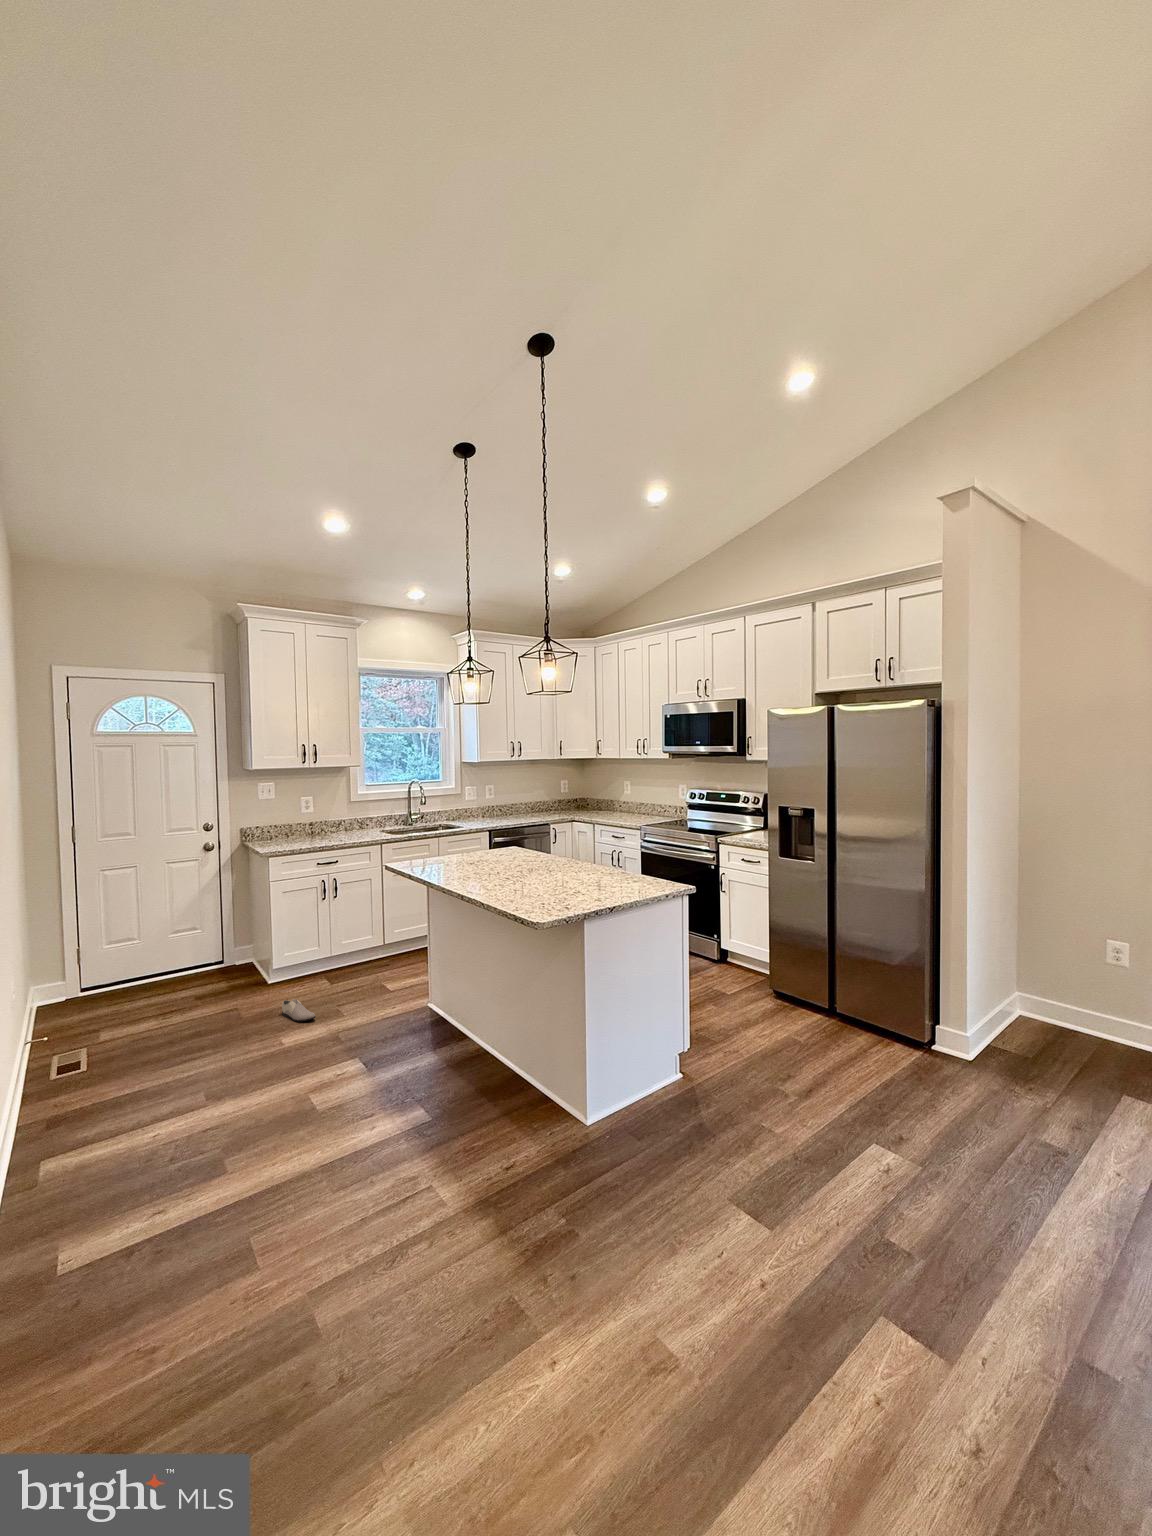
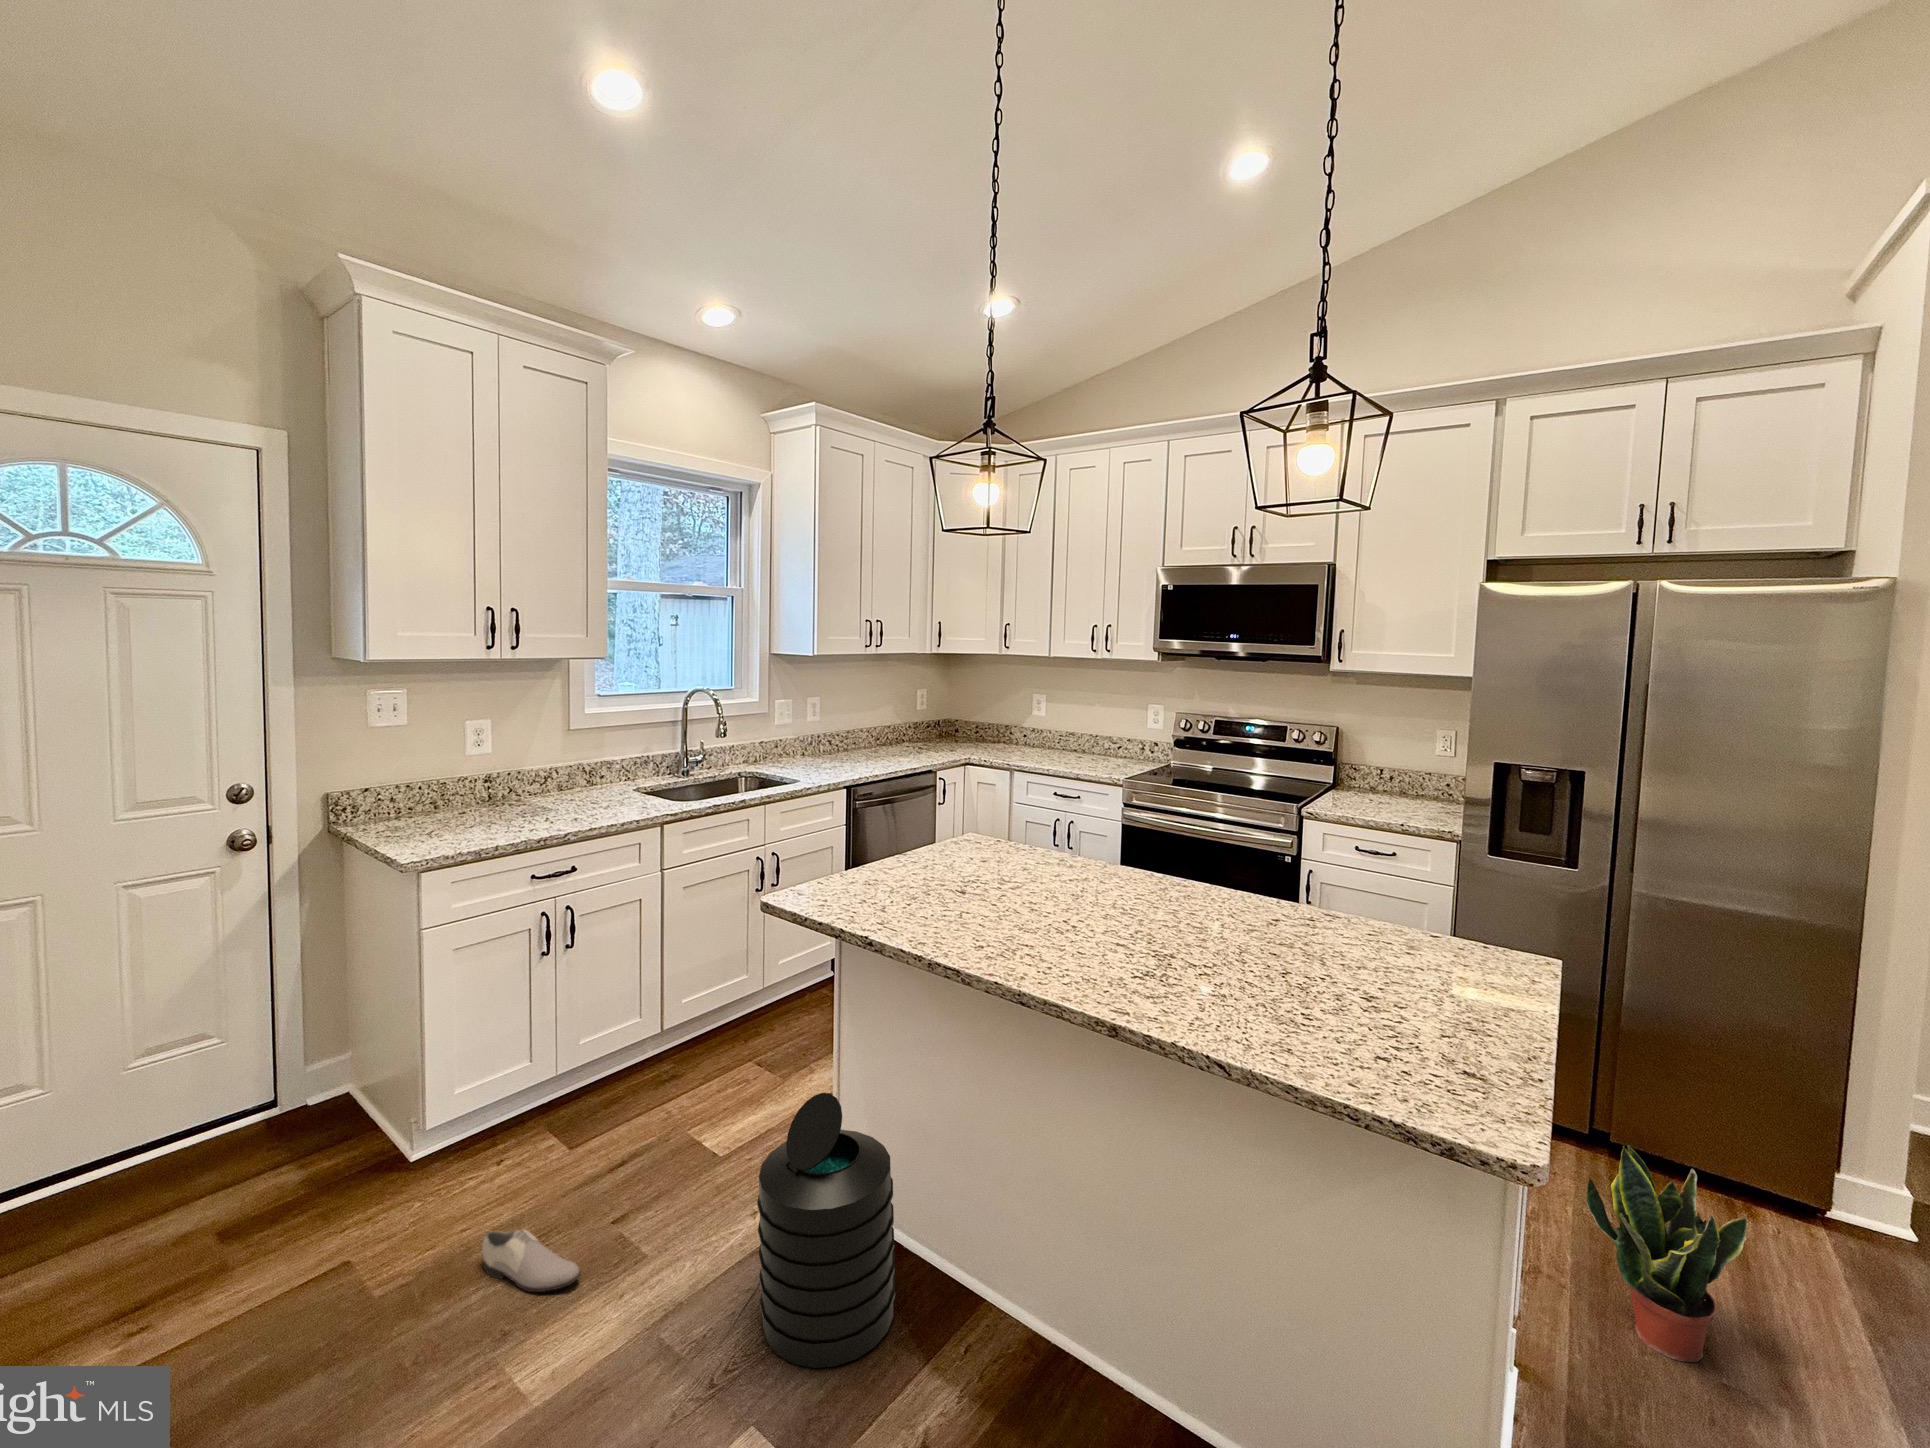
trash can: none [372,943,433,1049] -> present [757,1093,895,1368]
potted plant: none [737,978,803,1082] -> present [1586,1145,1747,1362]

